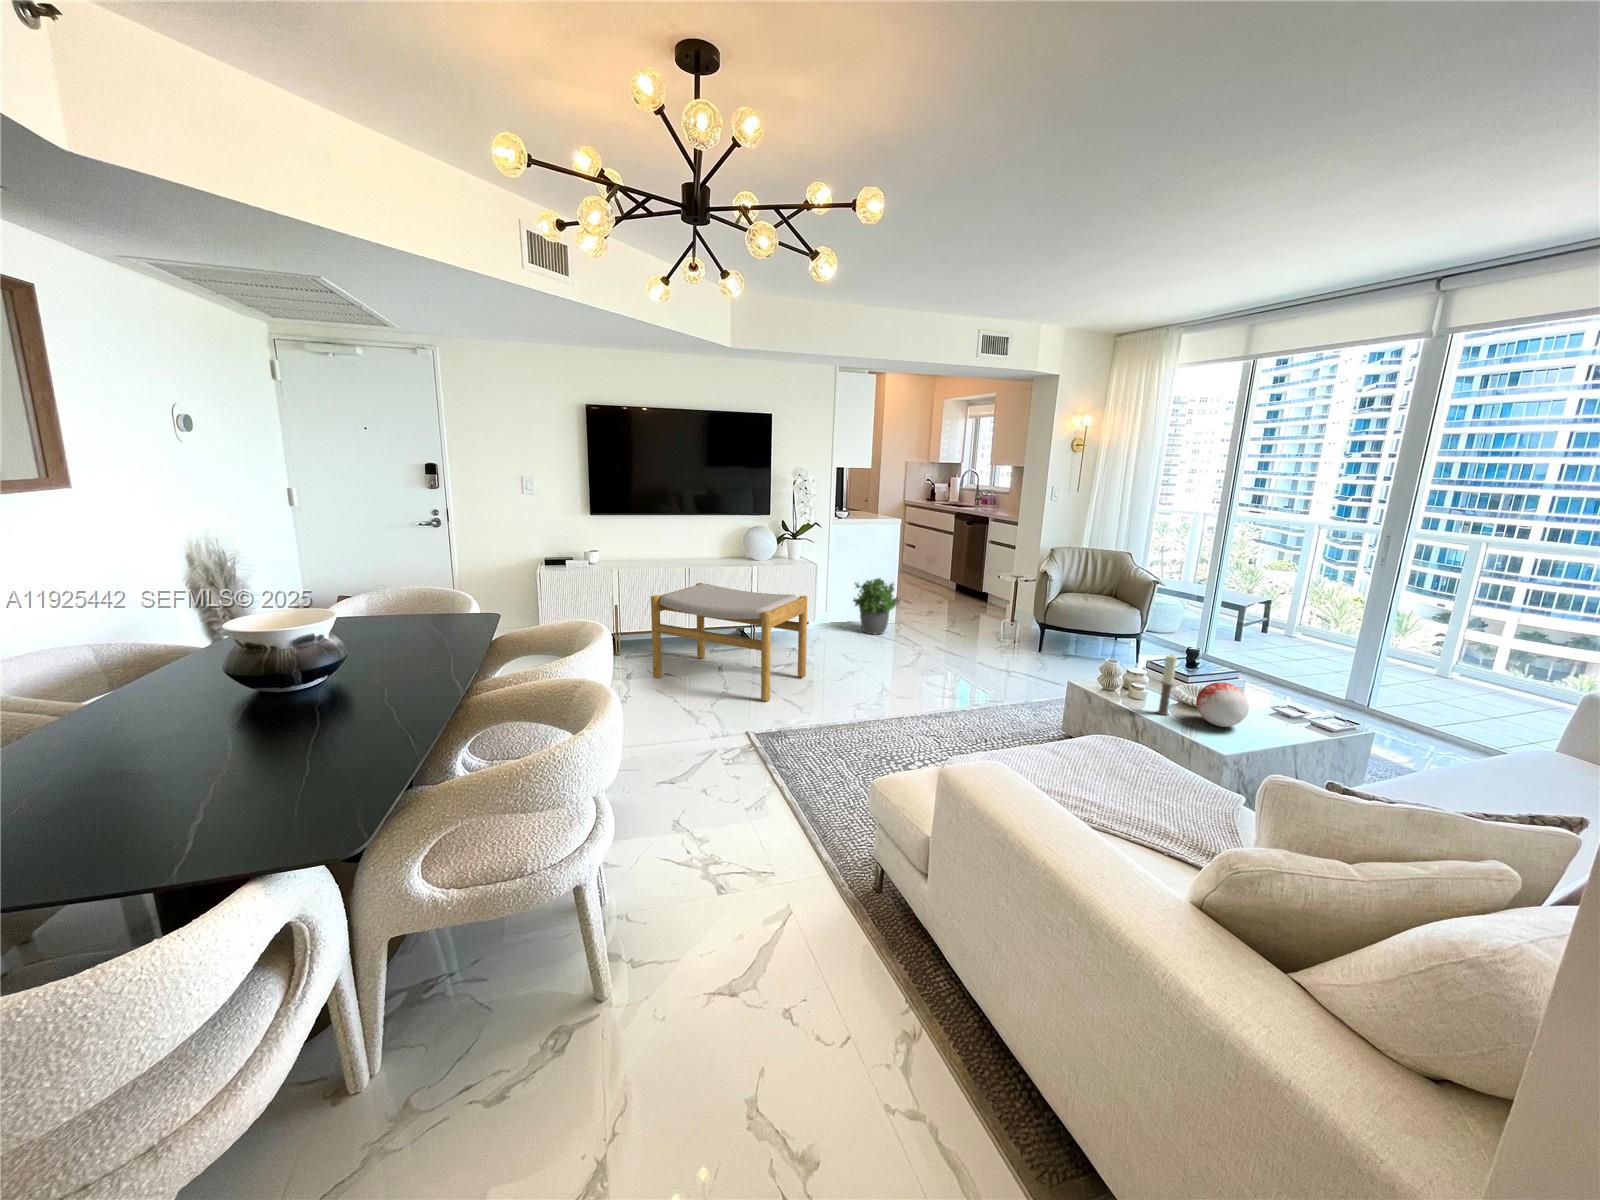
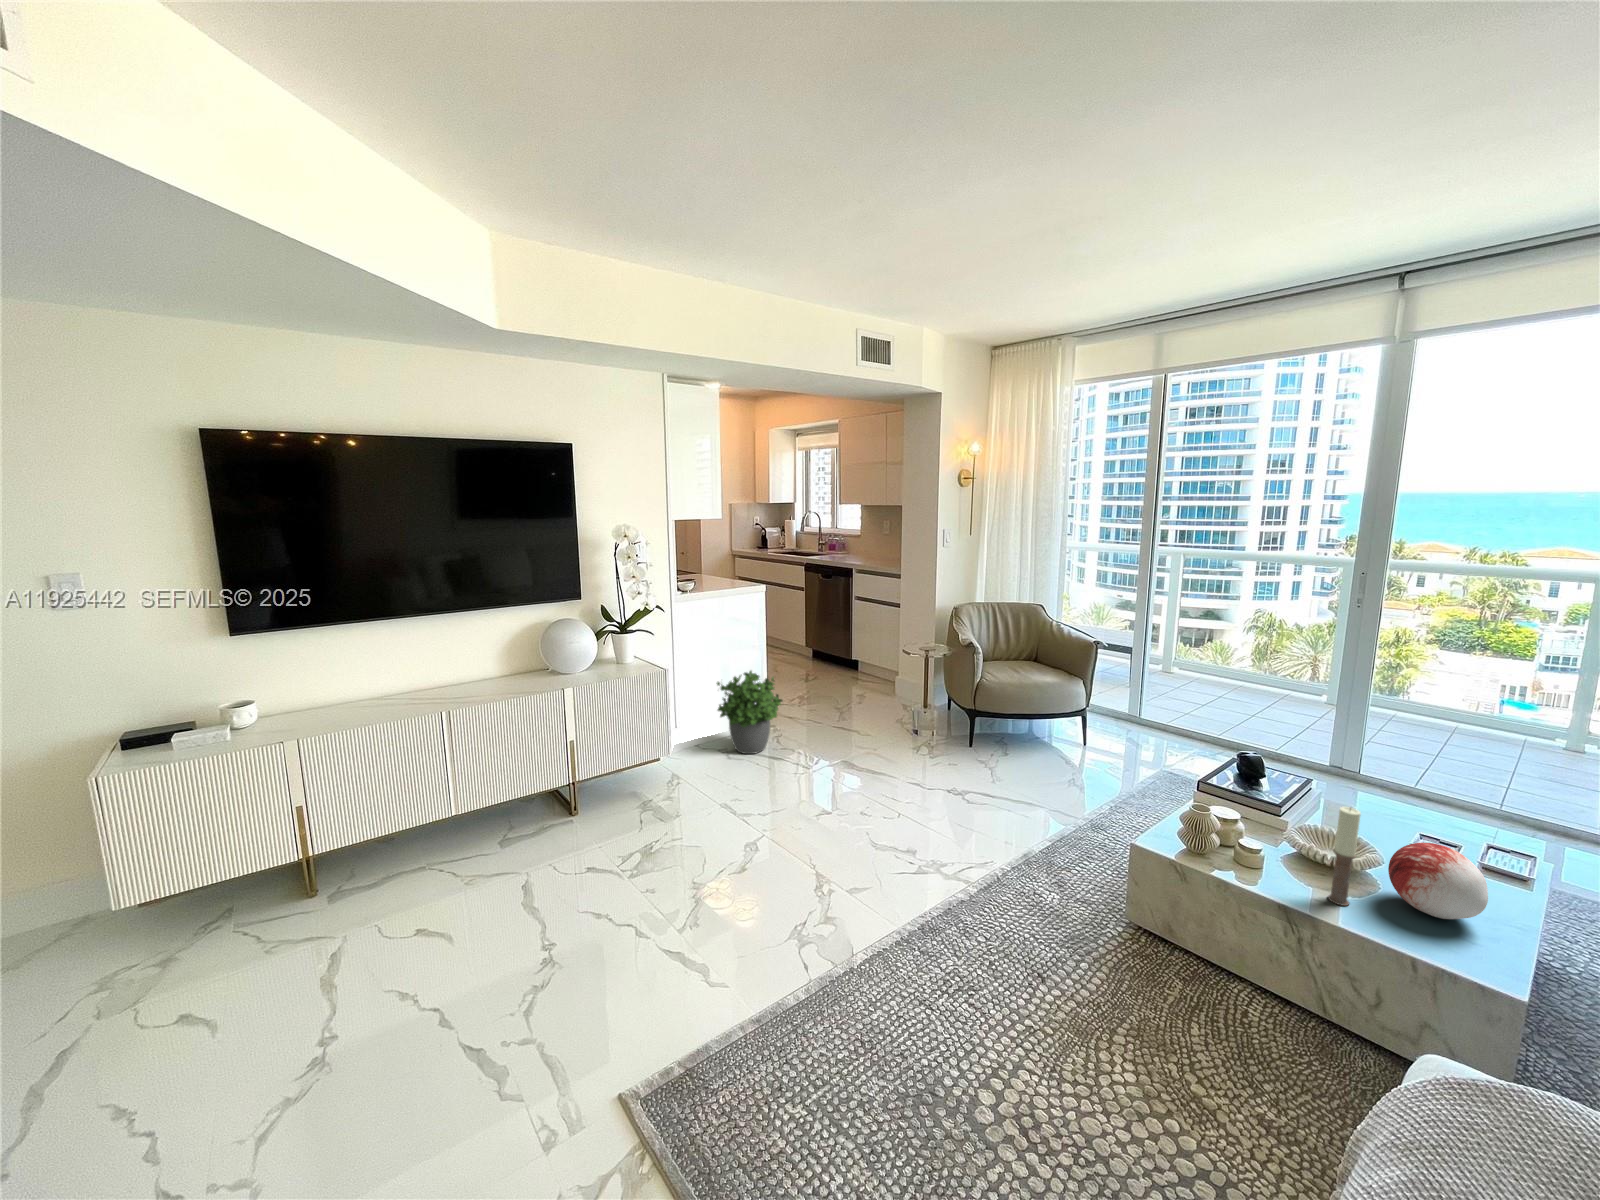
footstool: present [651,583,808,701] -> none [367,742,692,984]

